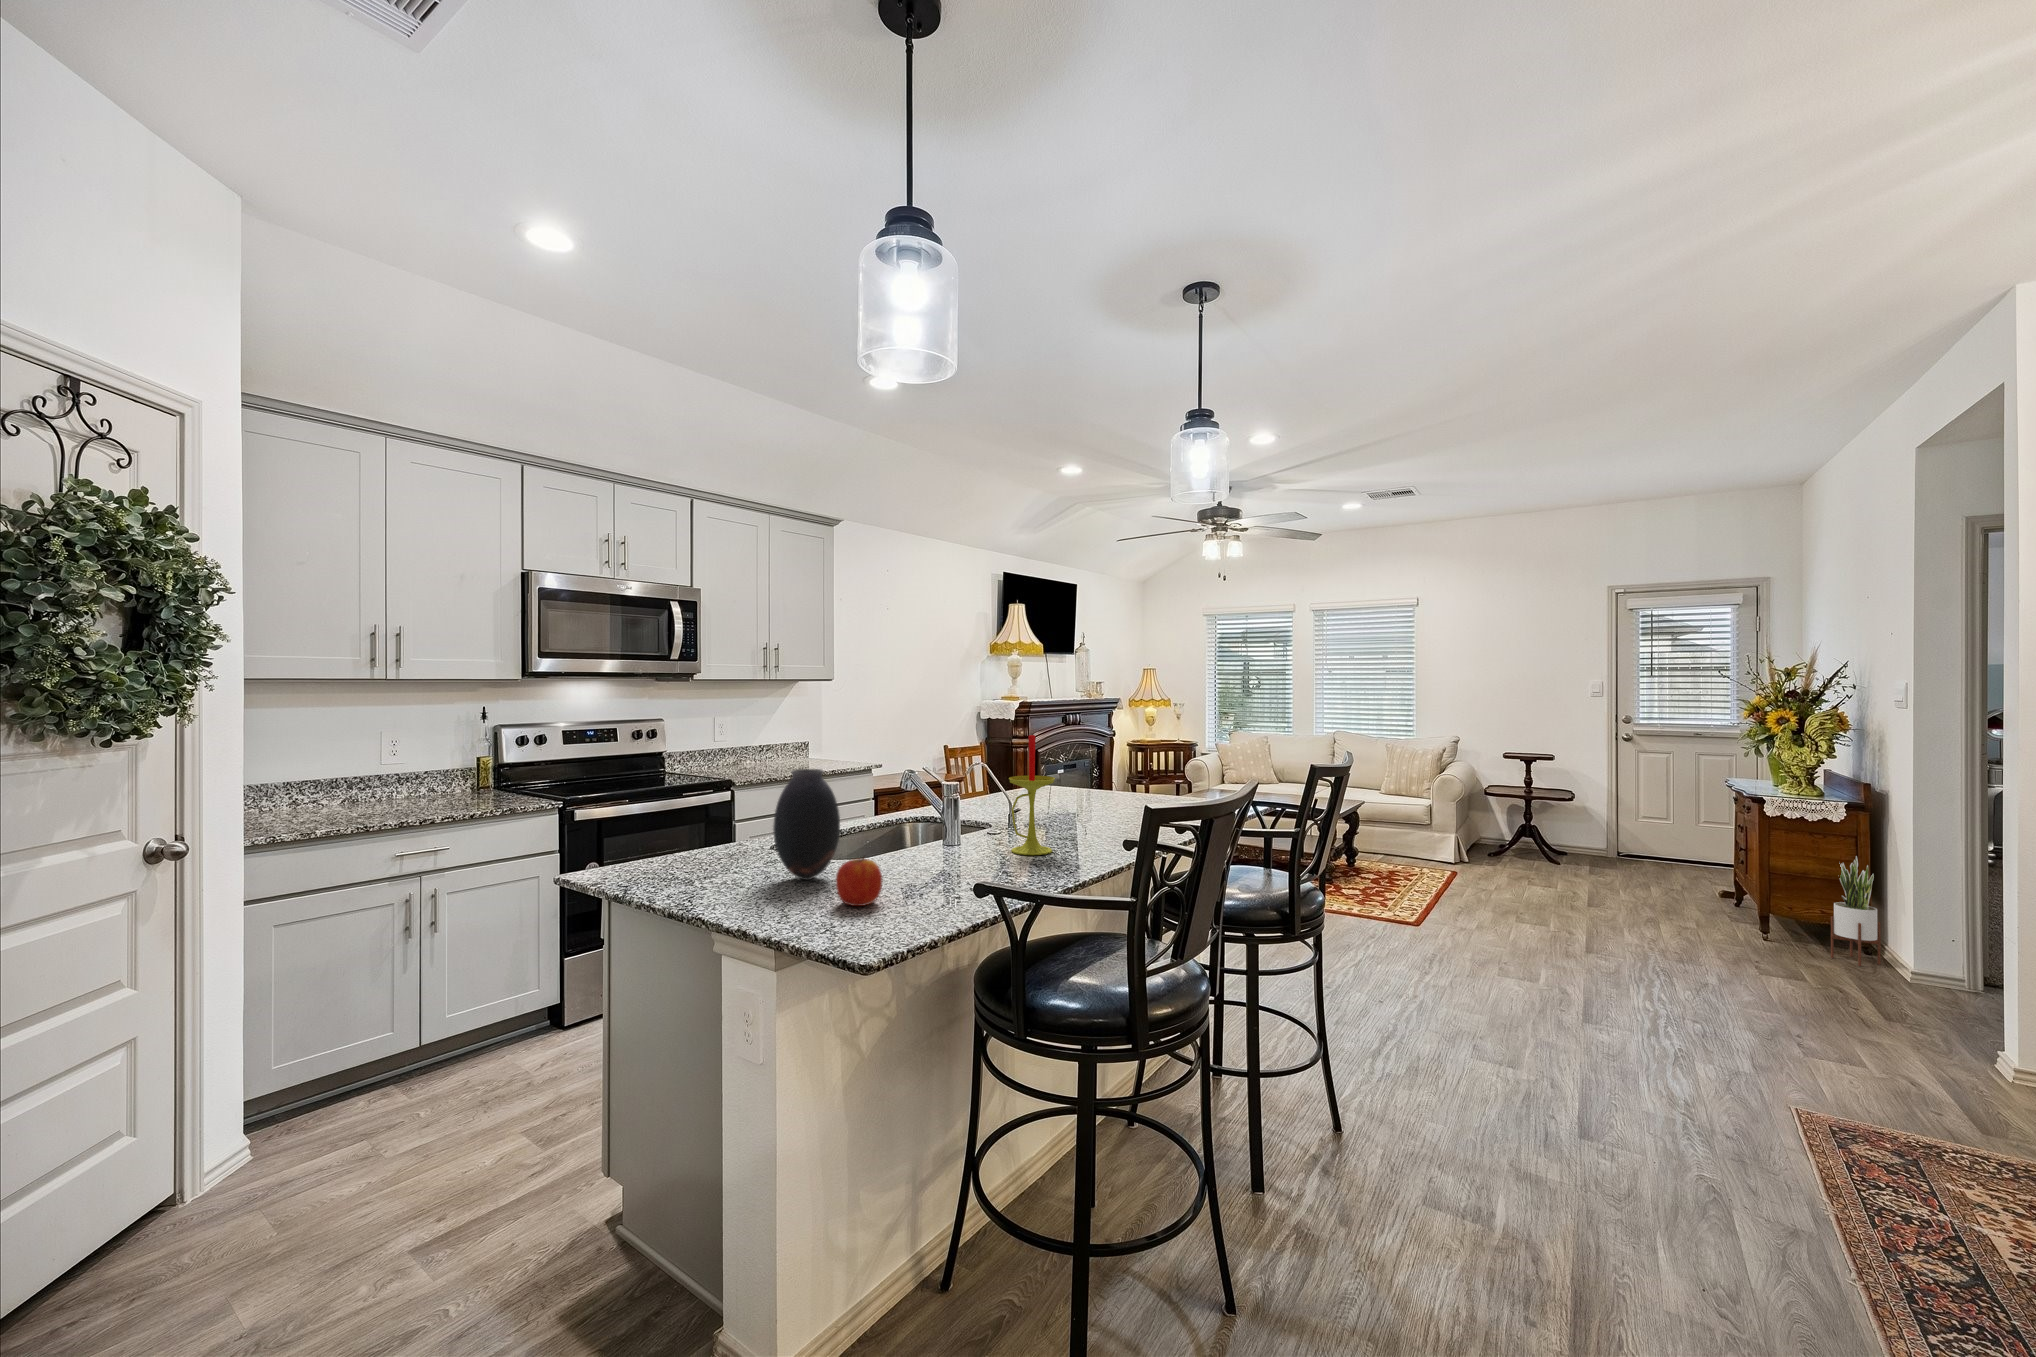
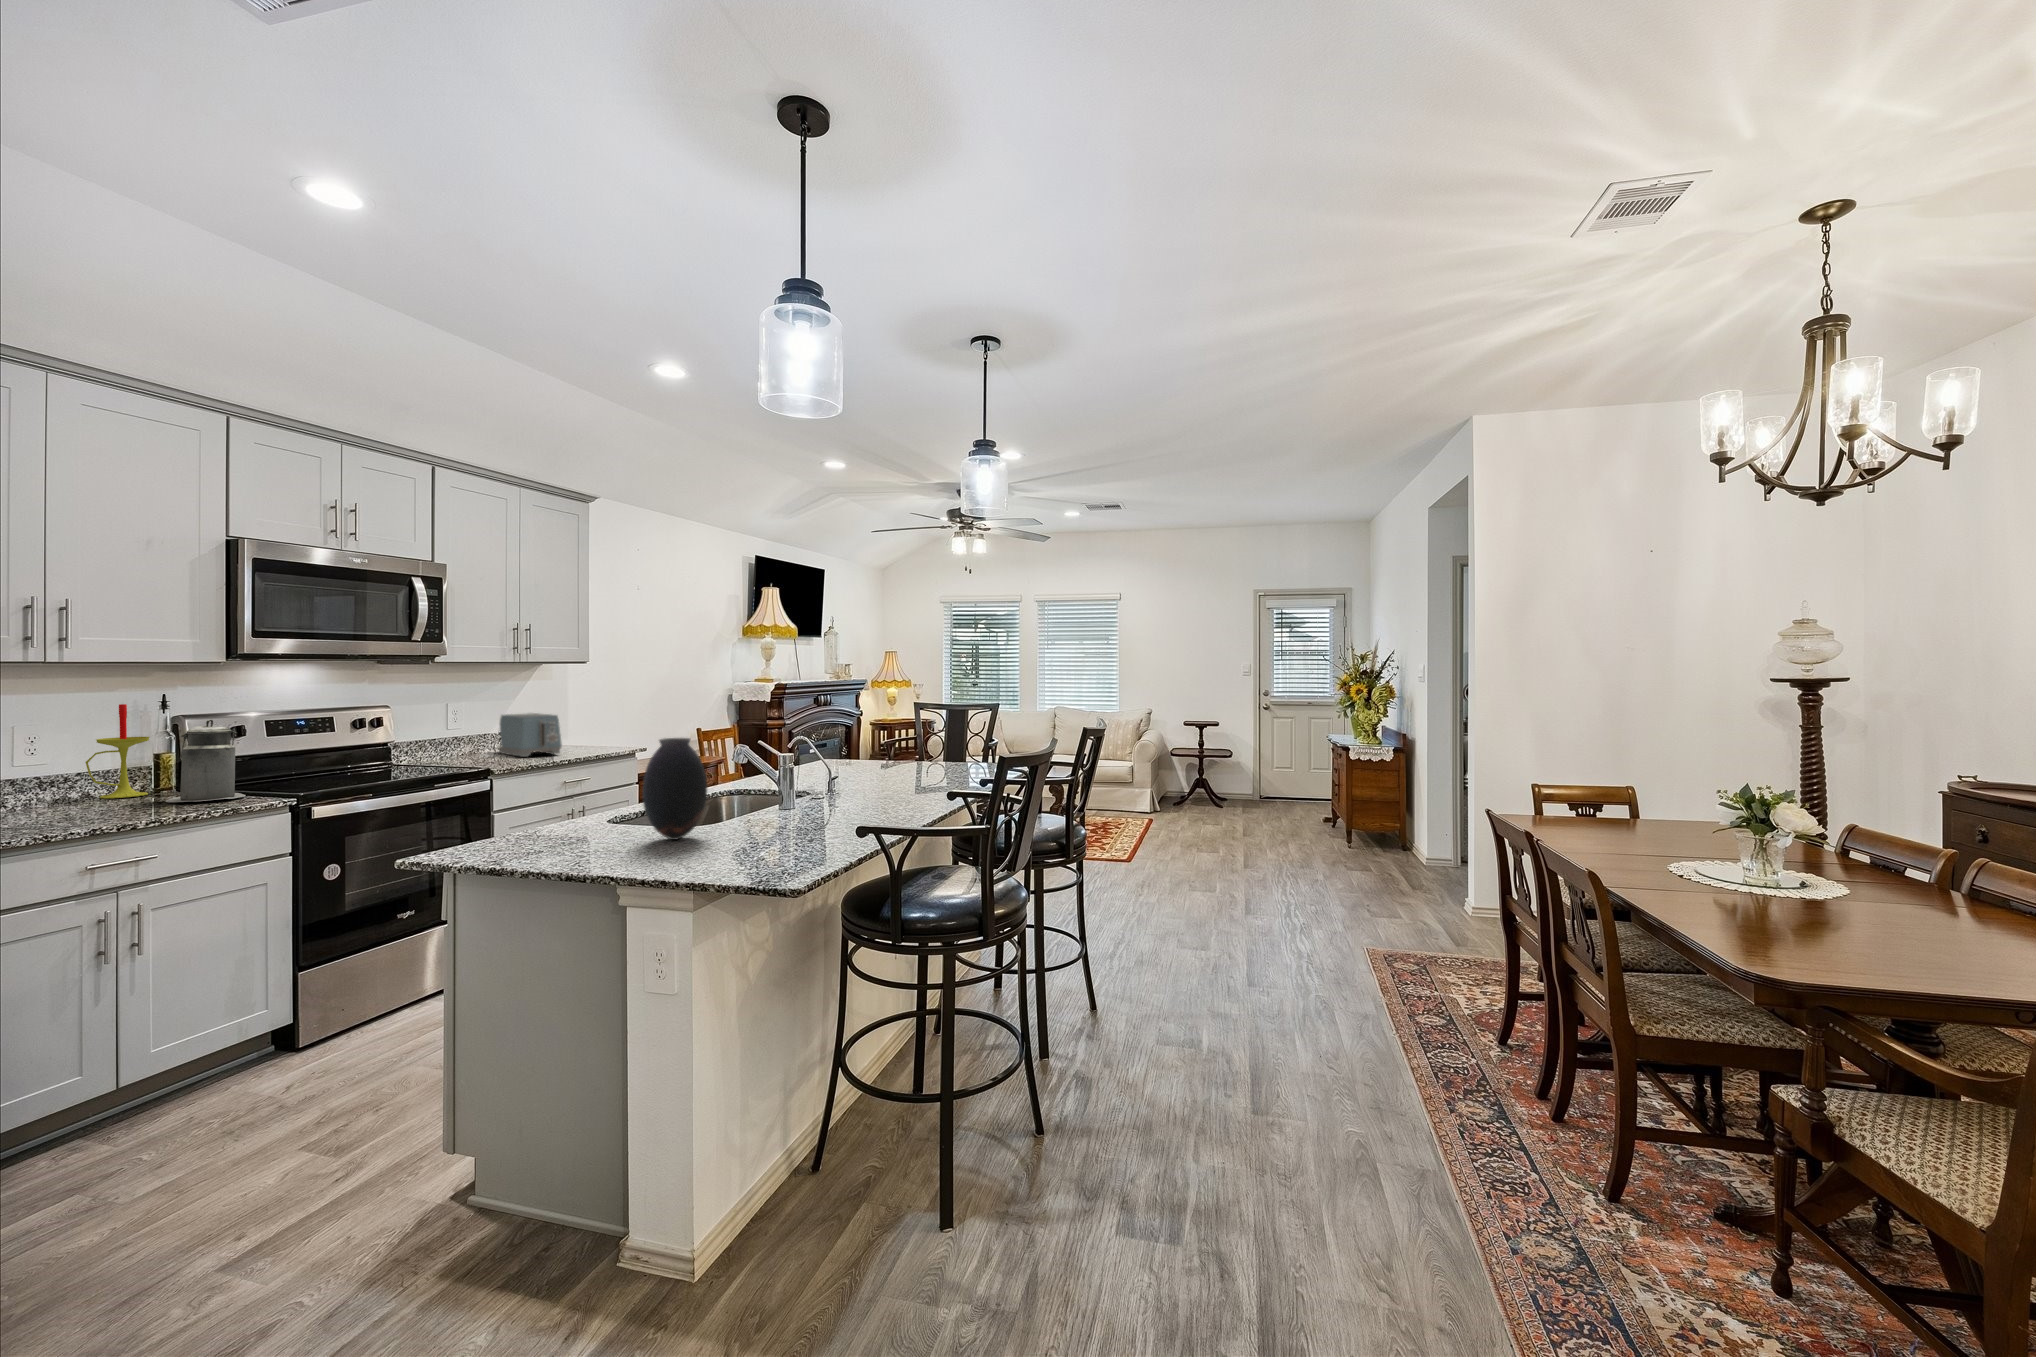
toaster: none [751,727,802,770] -> present [499,713,562,757]
canister: none [470,731,527,802] -> present [166,719,245,802]
candle: present [1009,735,1055,855] -> present [85,704,149,799]
apple: present [836,856,882,906] -> none [723,809,766,854]
potted plant: present [1831,856,1881,966] -> none [1390,780,1417,859]

